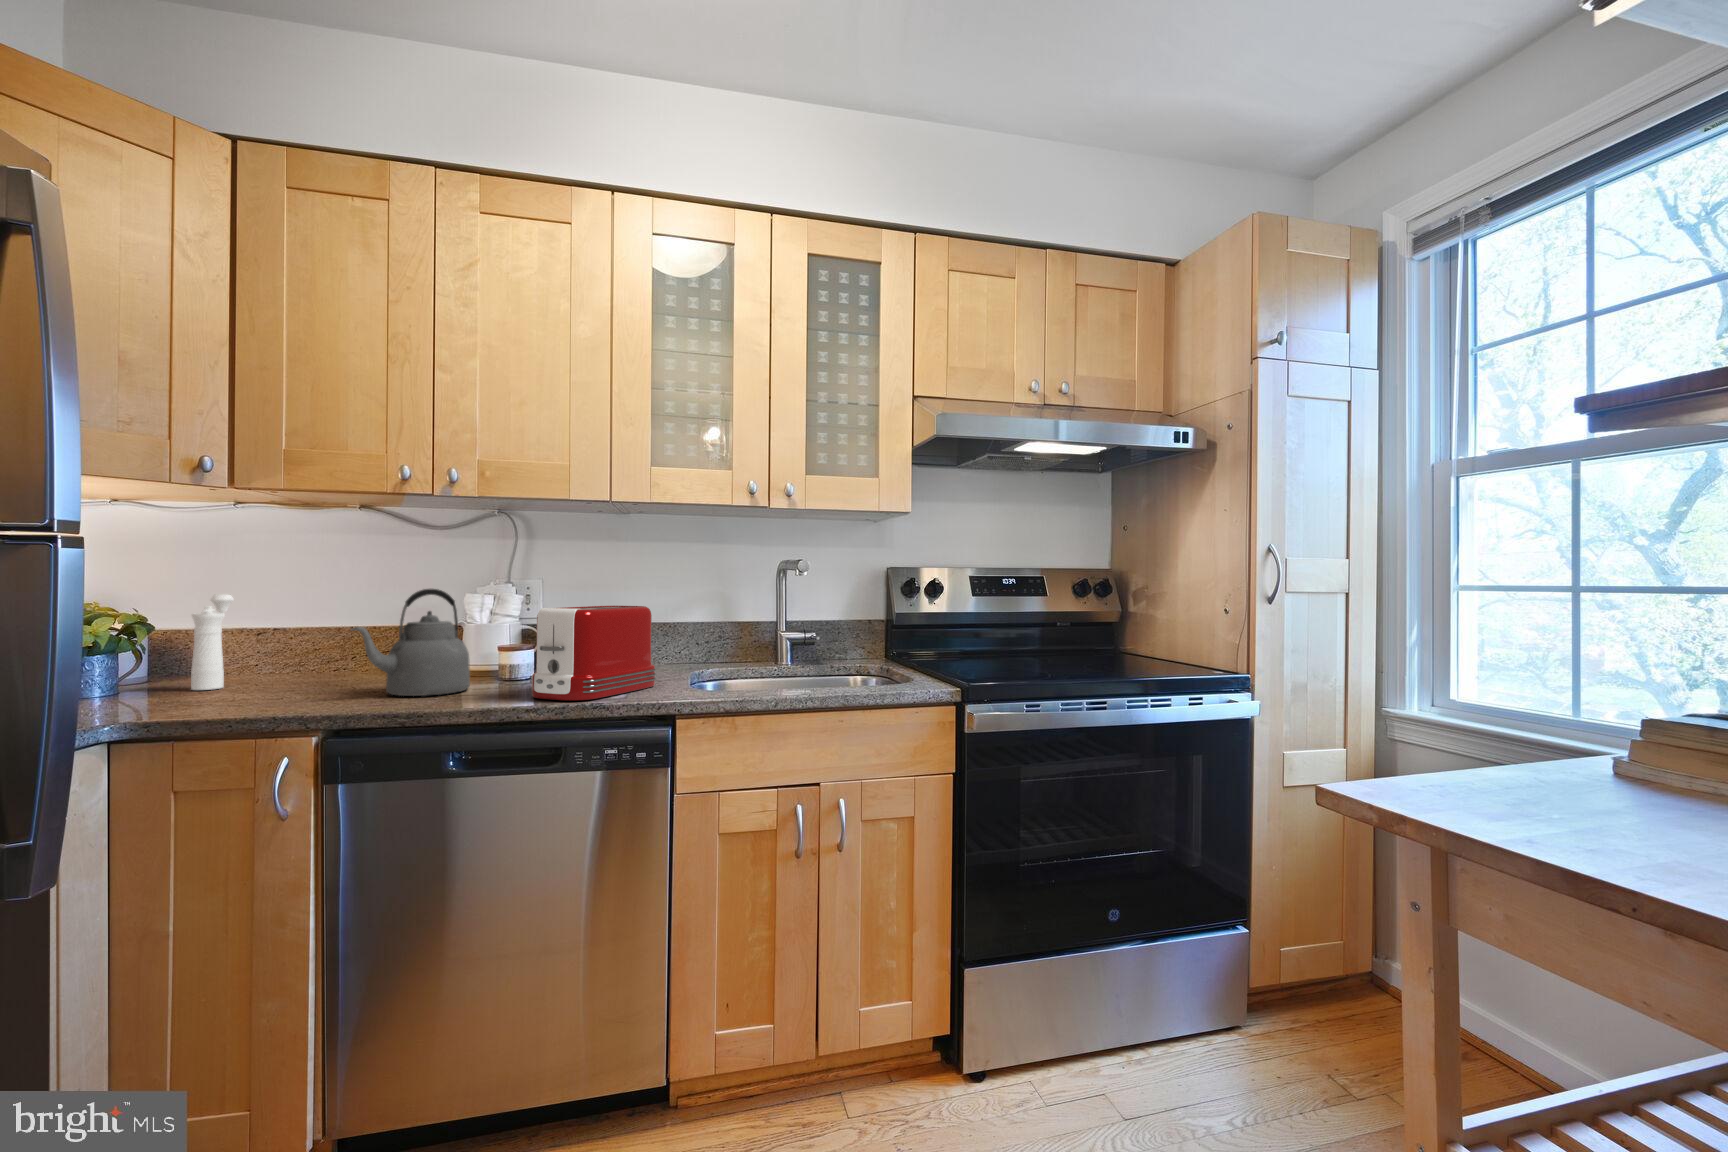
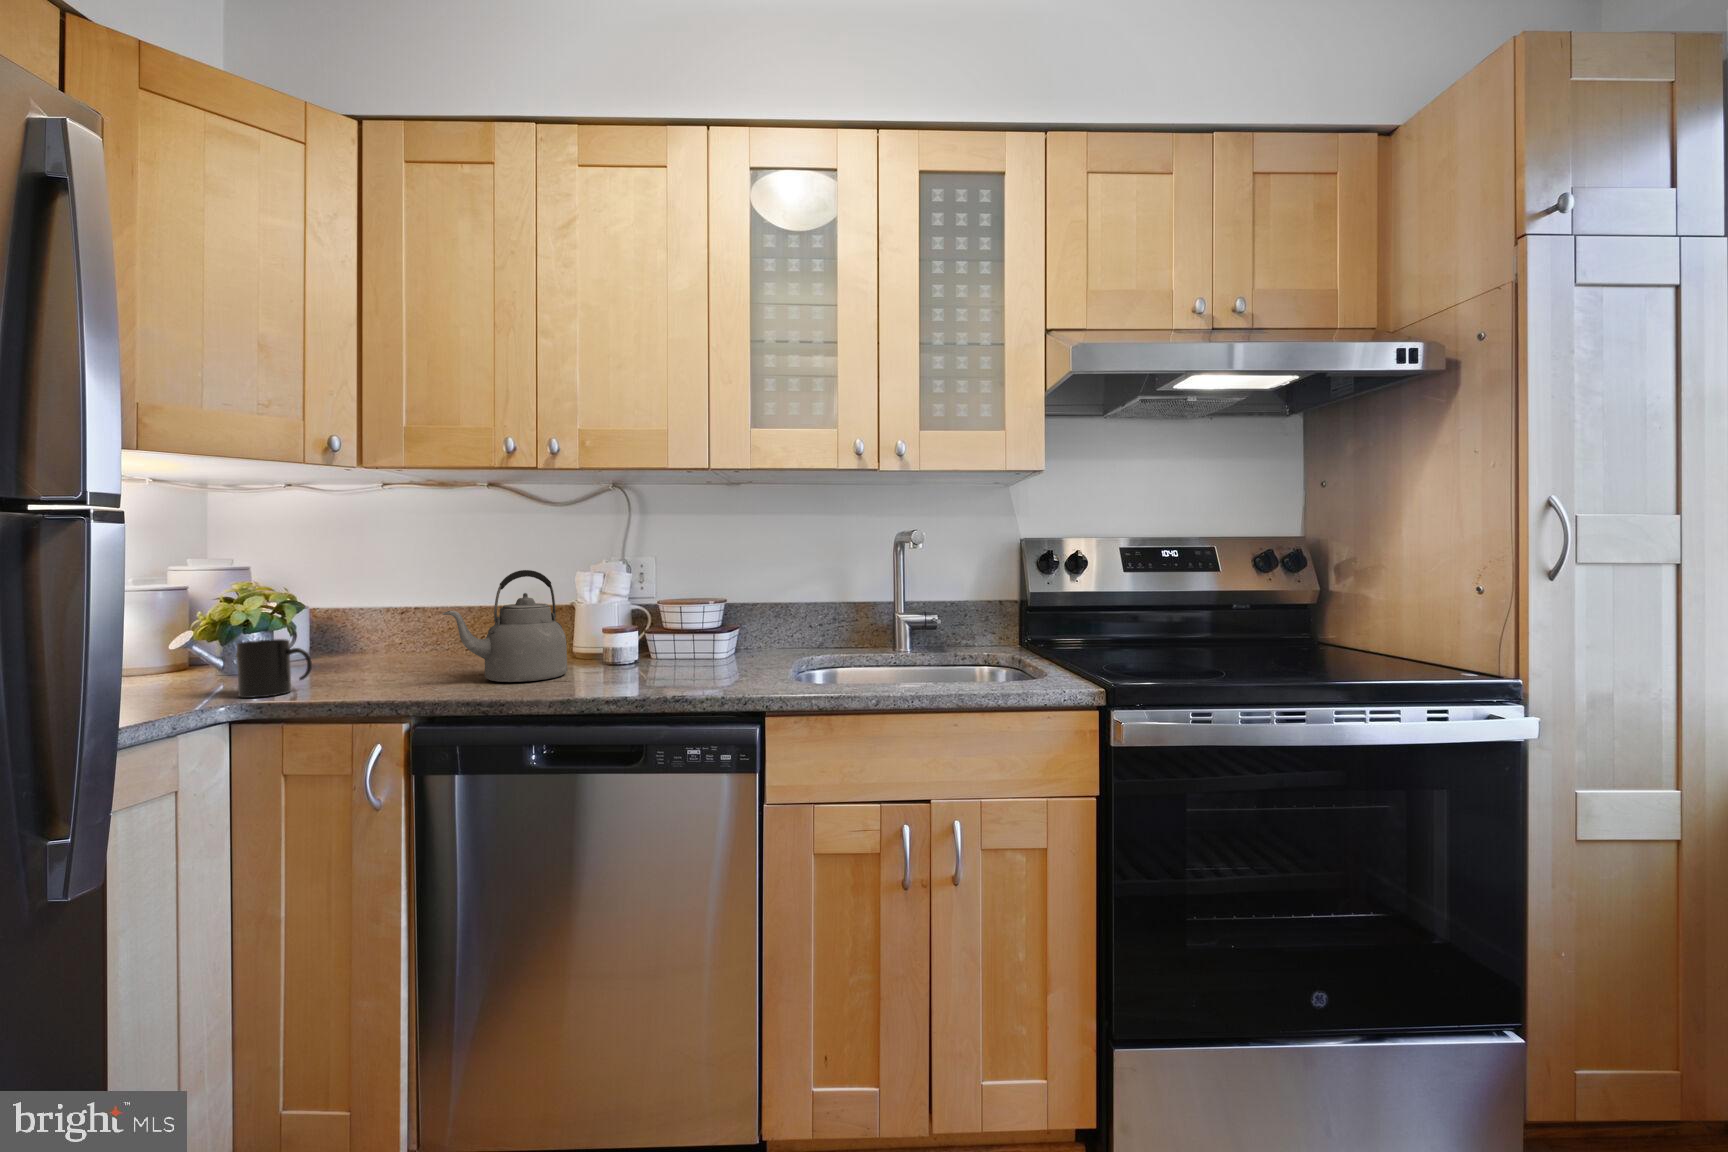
pepper mill: present [191,594,234,690] -> none [326,576,371,669]
toaster: present [531,606,656,701] -> none [616,586,753,693]
mug: none [120,656,201,715] -> present [236,639,312,698]

